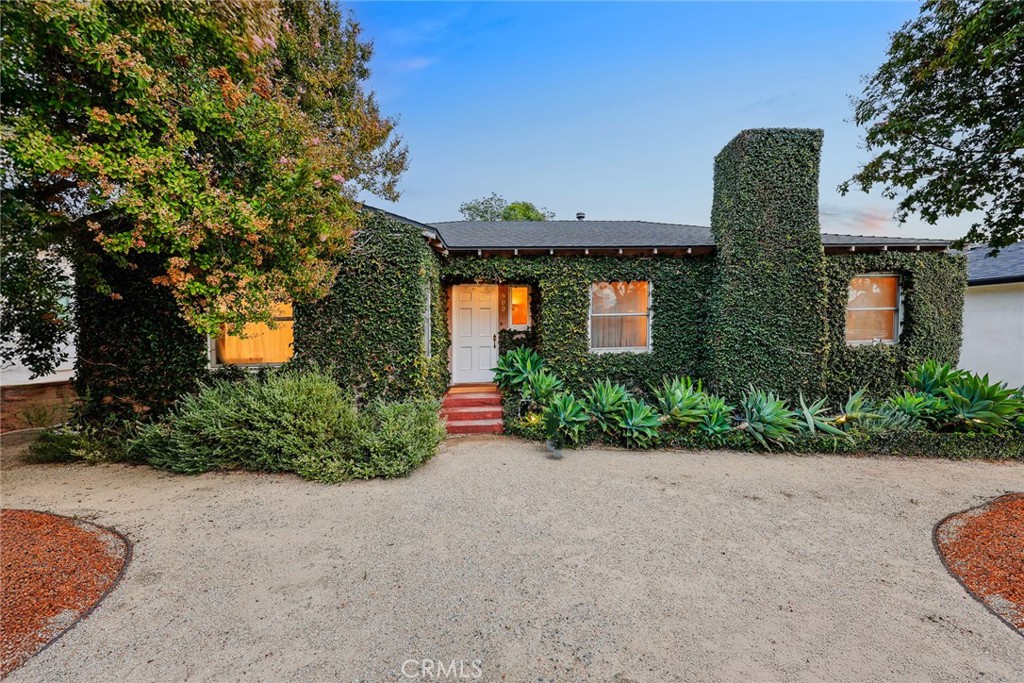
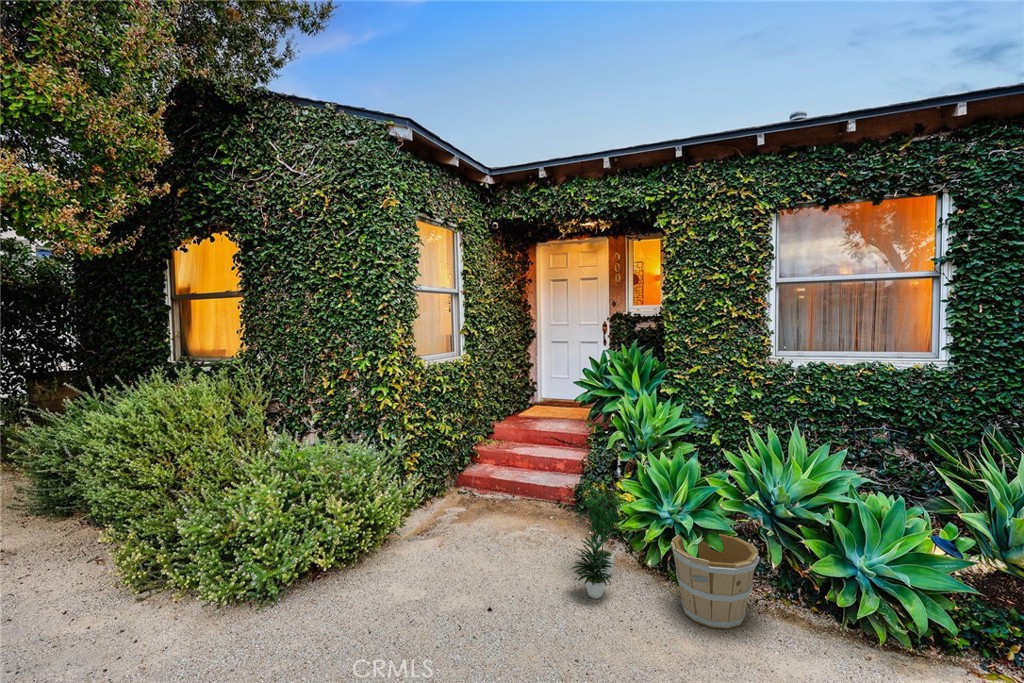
wooden bucket: none [587,422,622,457] -> present [671,534,760,629]

